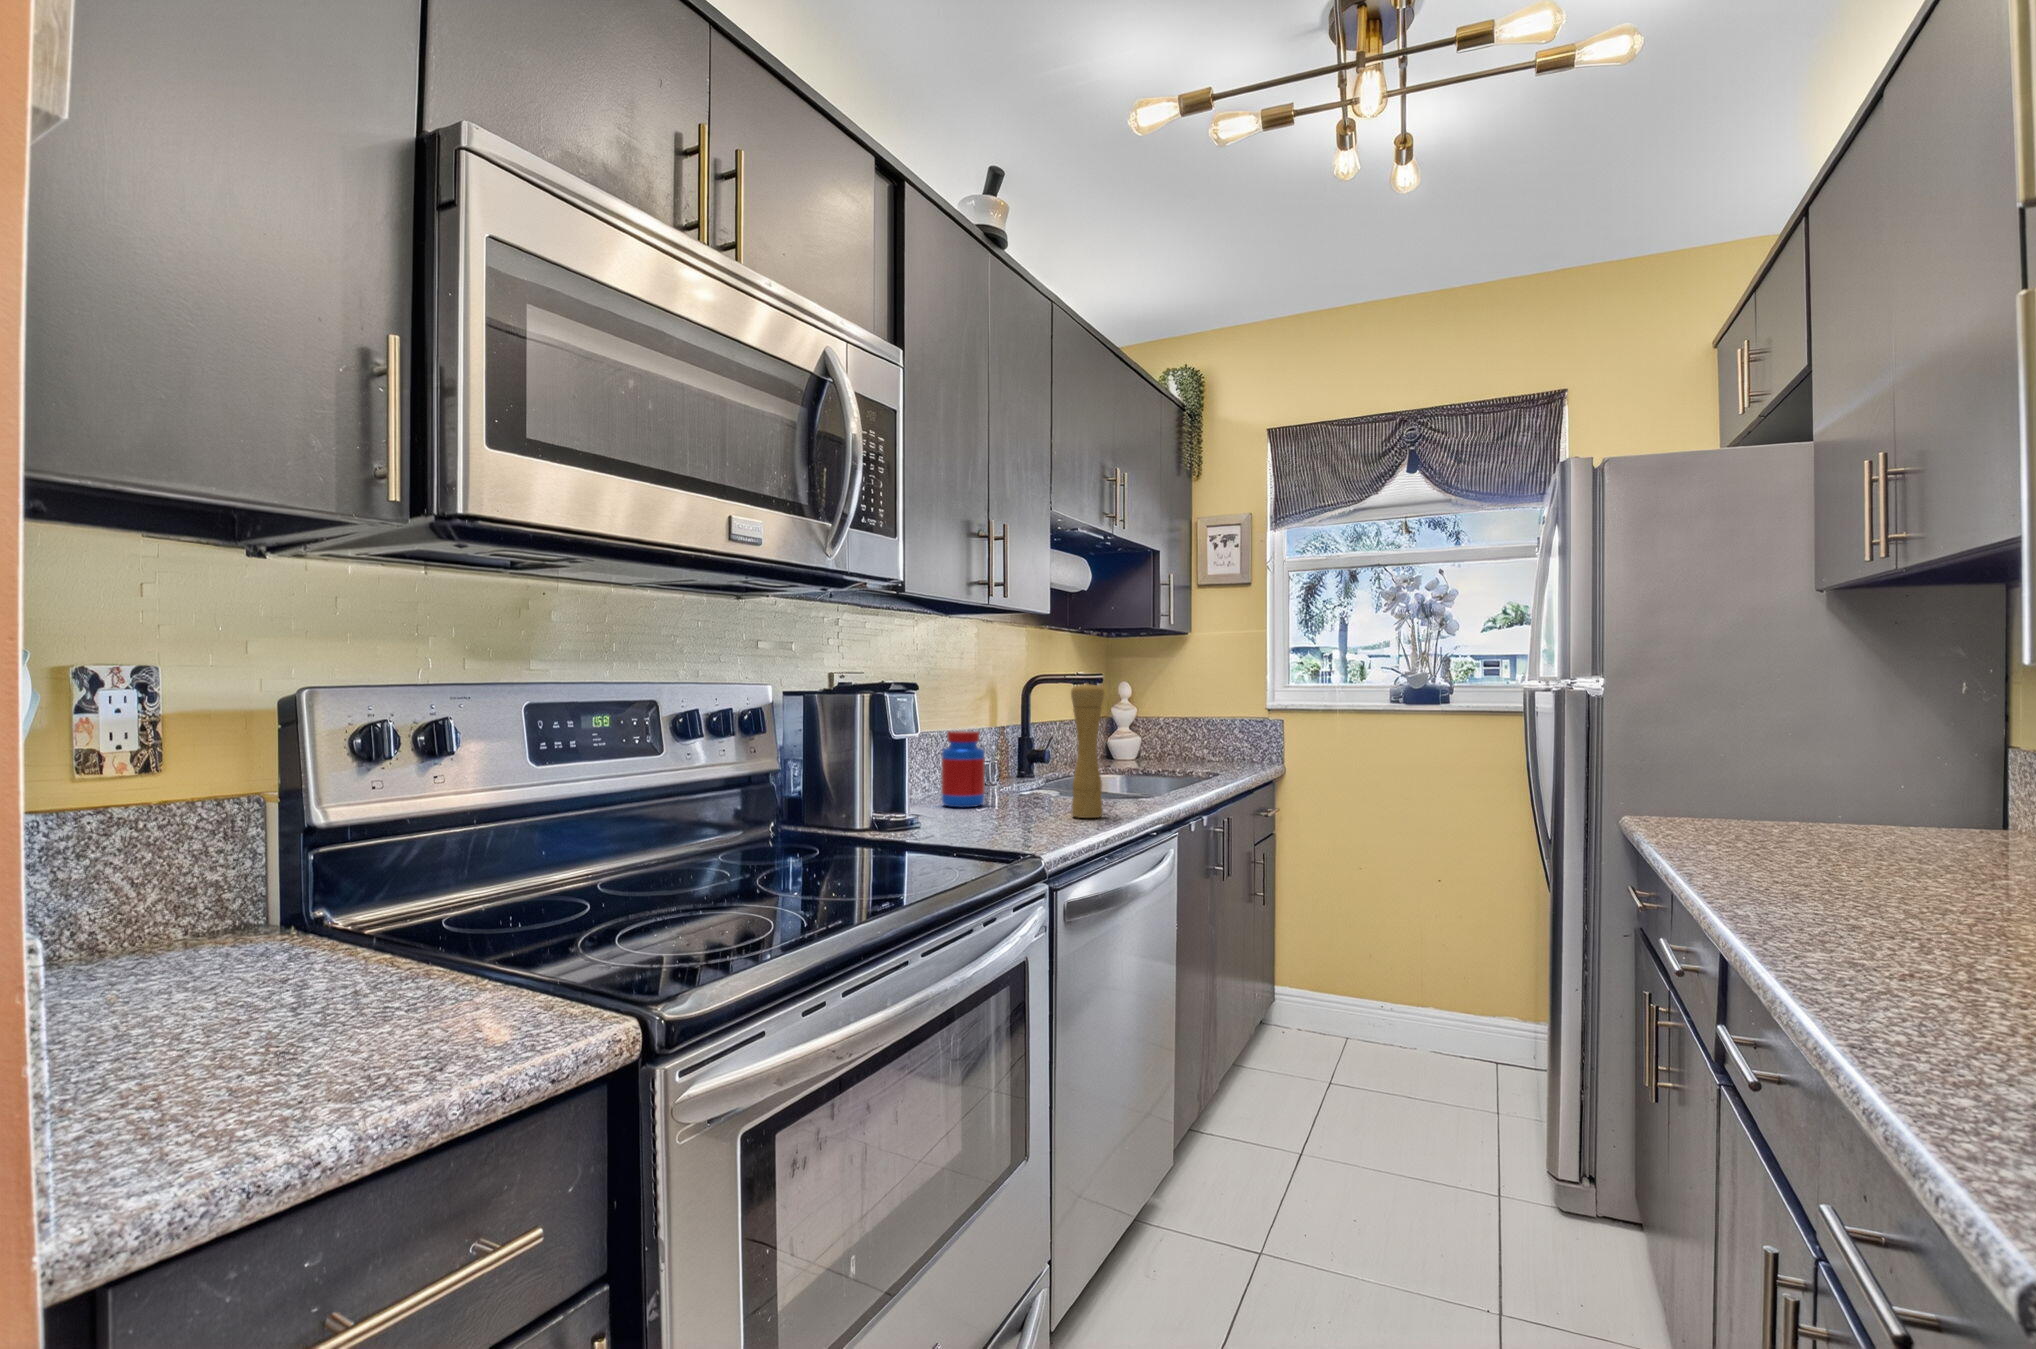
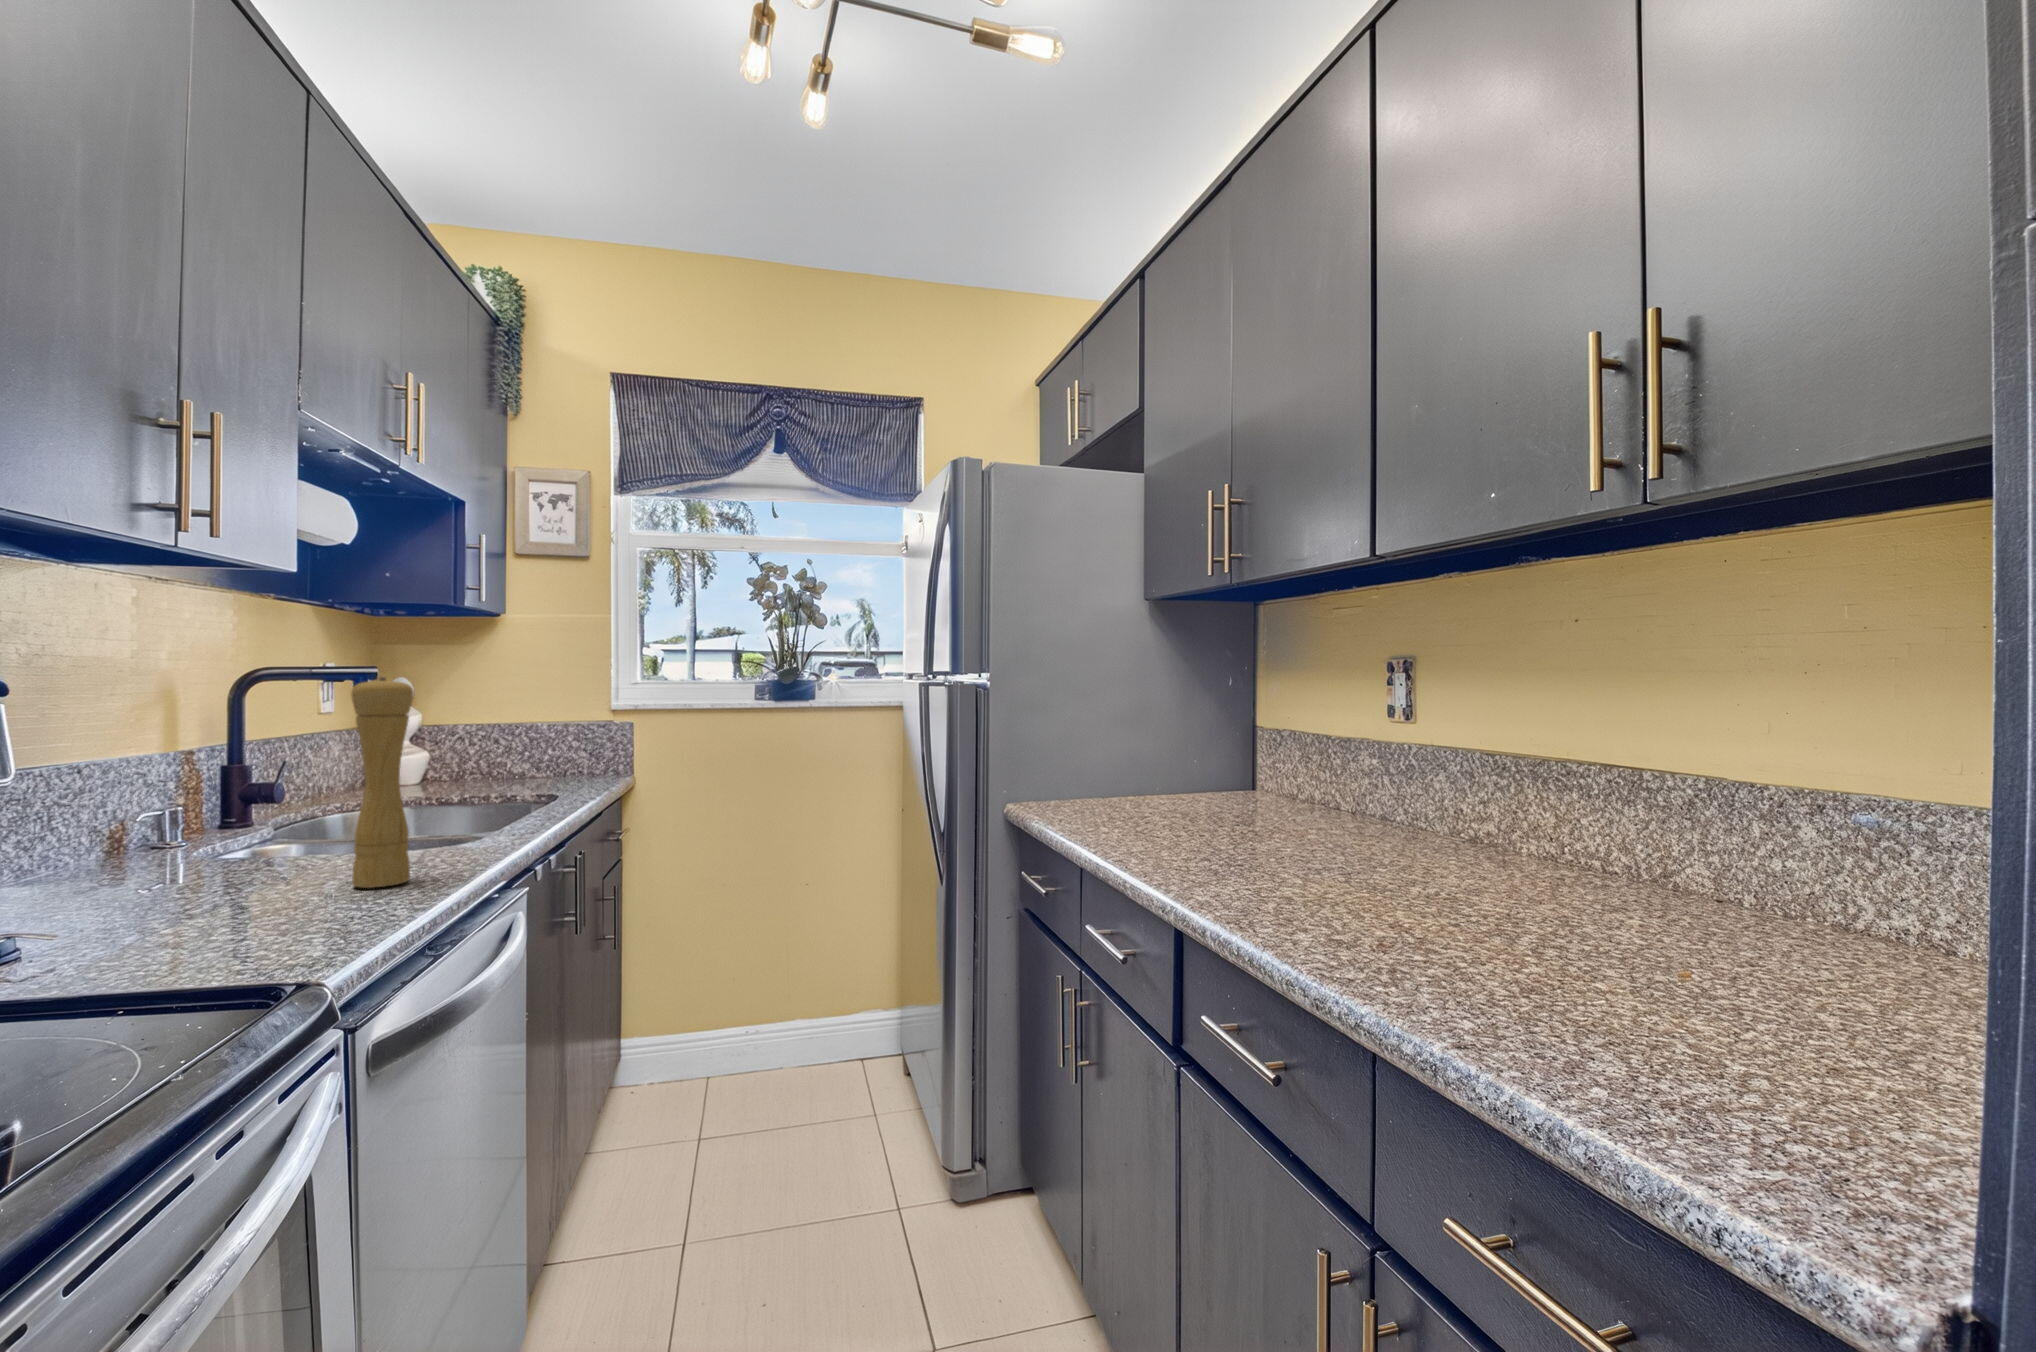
jar: present [941,731,985,807] -> none [59,761,164,898]

